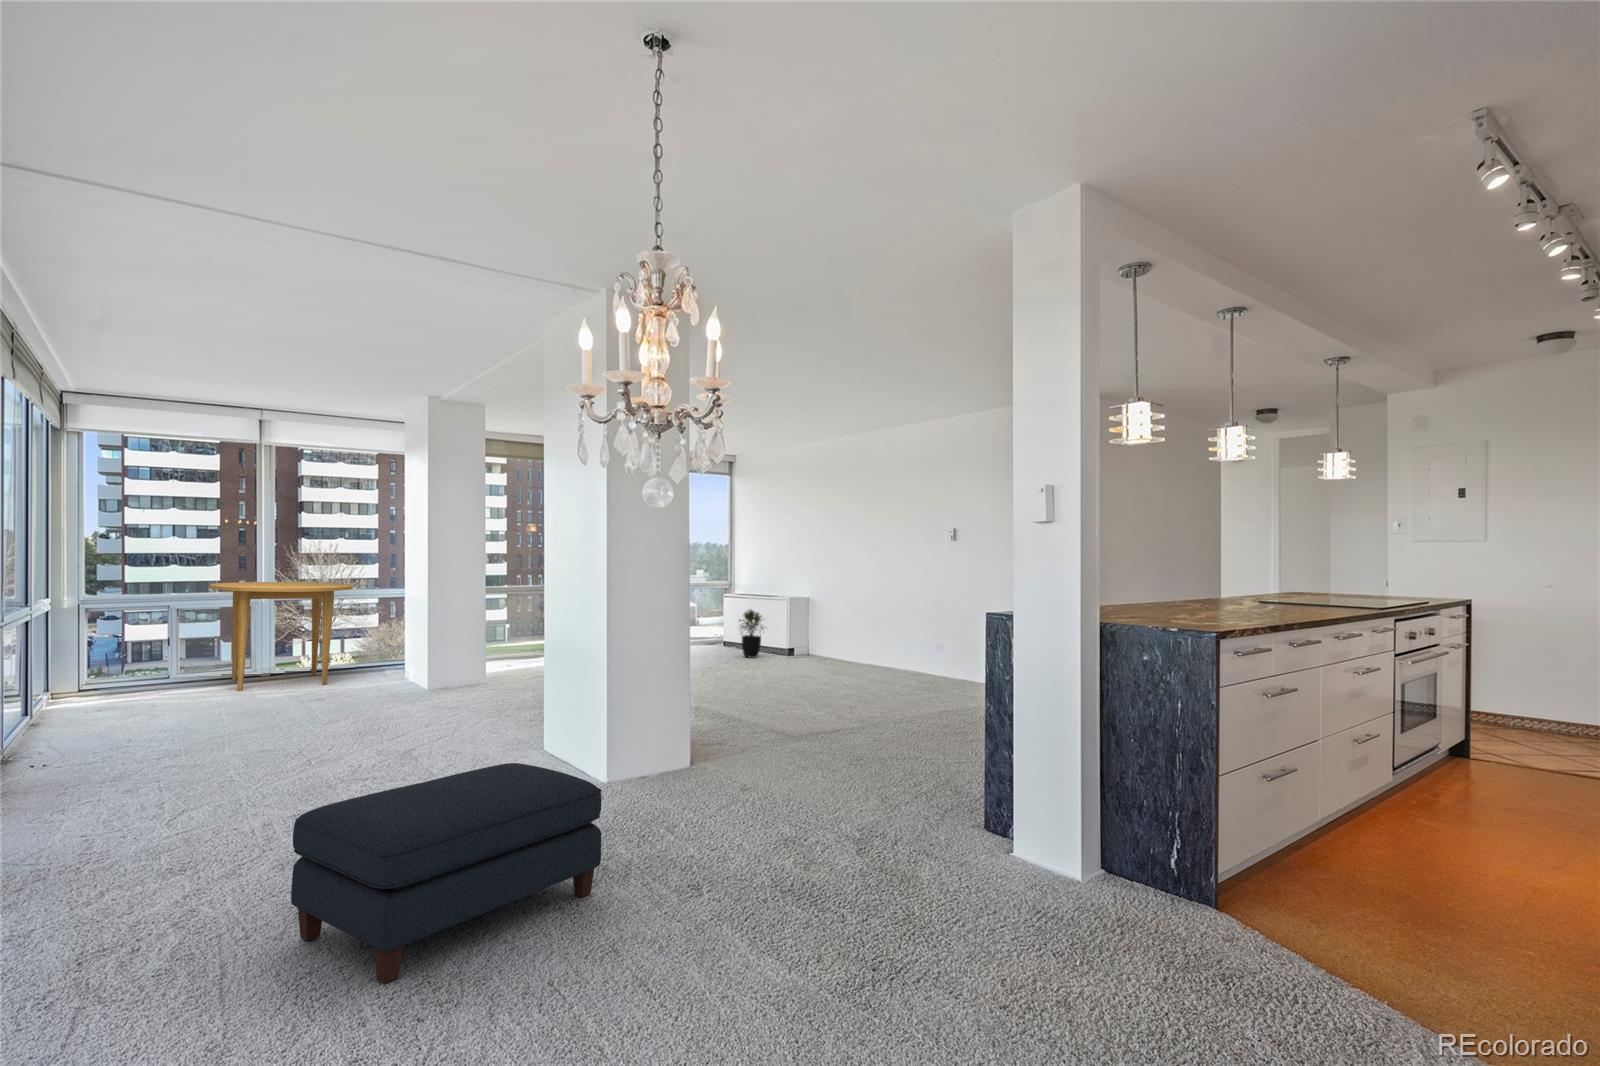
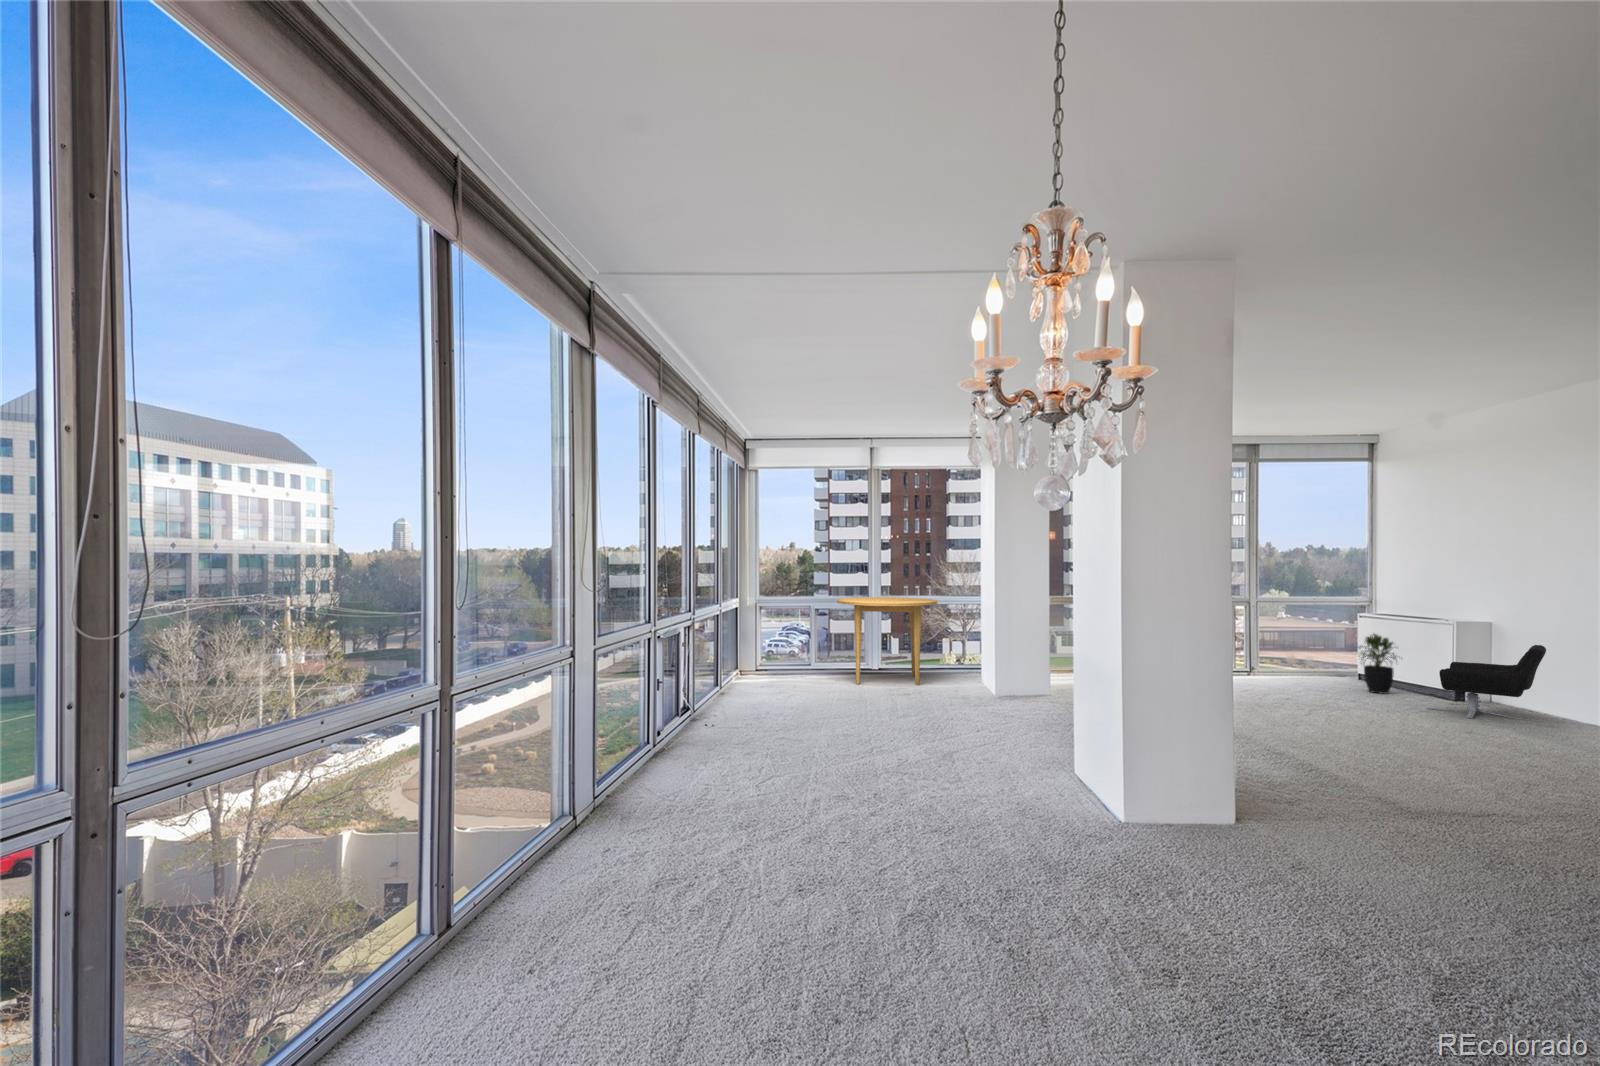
lounge chair: none [784,613,854,670] -> present [1427,645,1546,719]
ottoman: present [291,763,602,984] -> none [785,788,1056,974]

